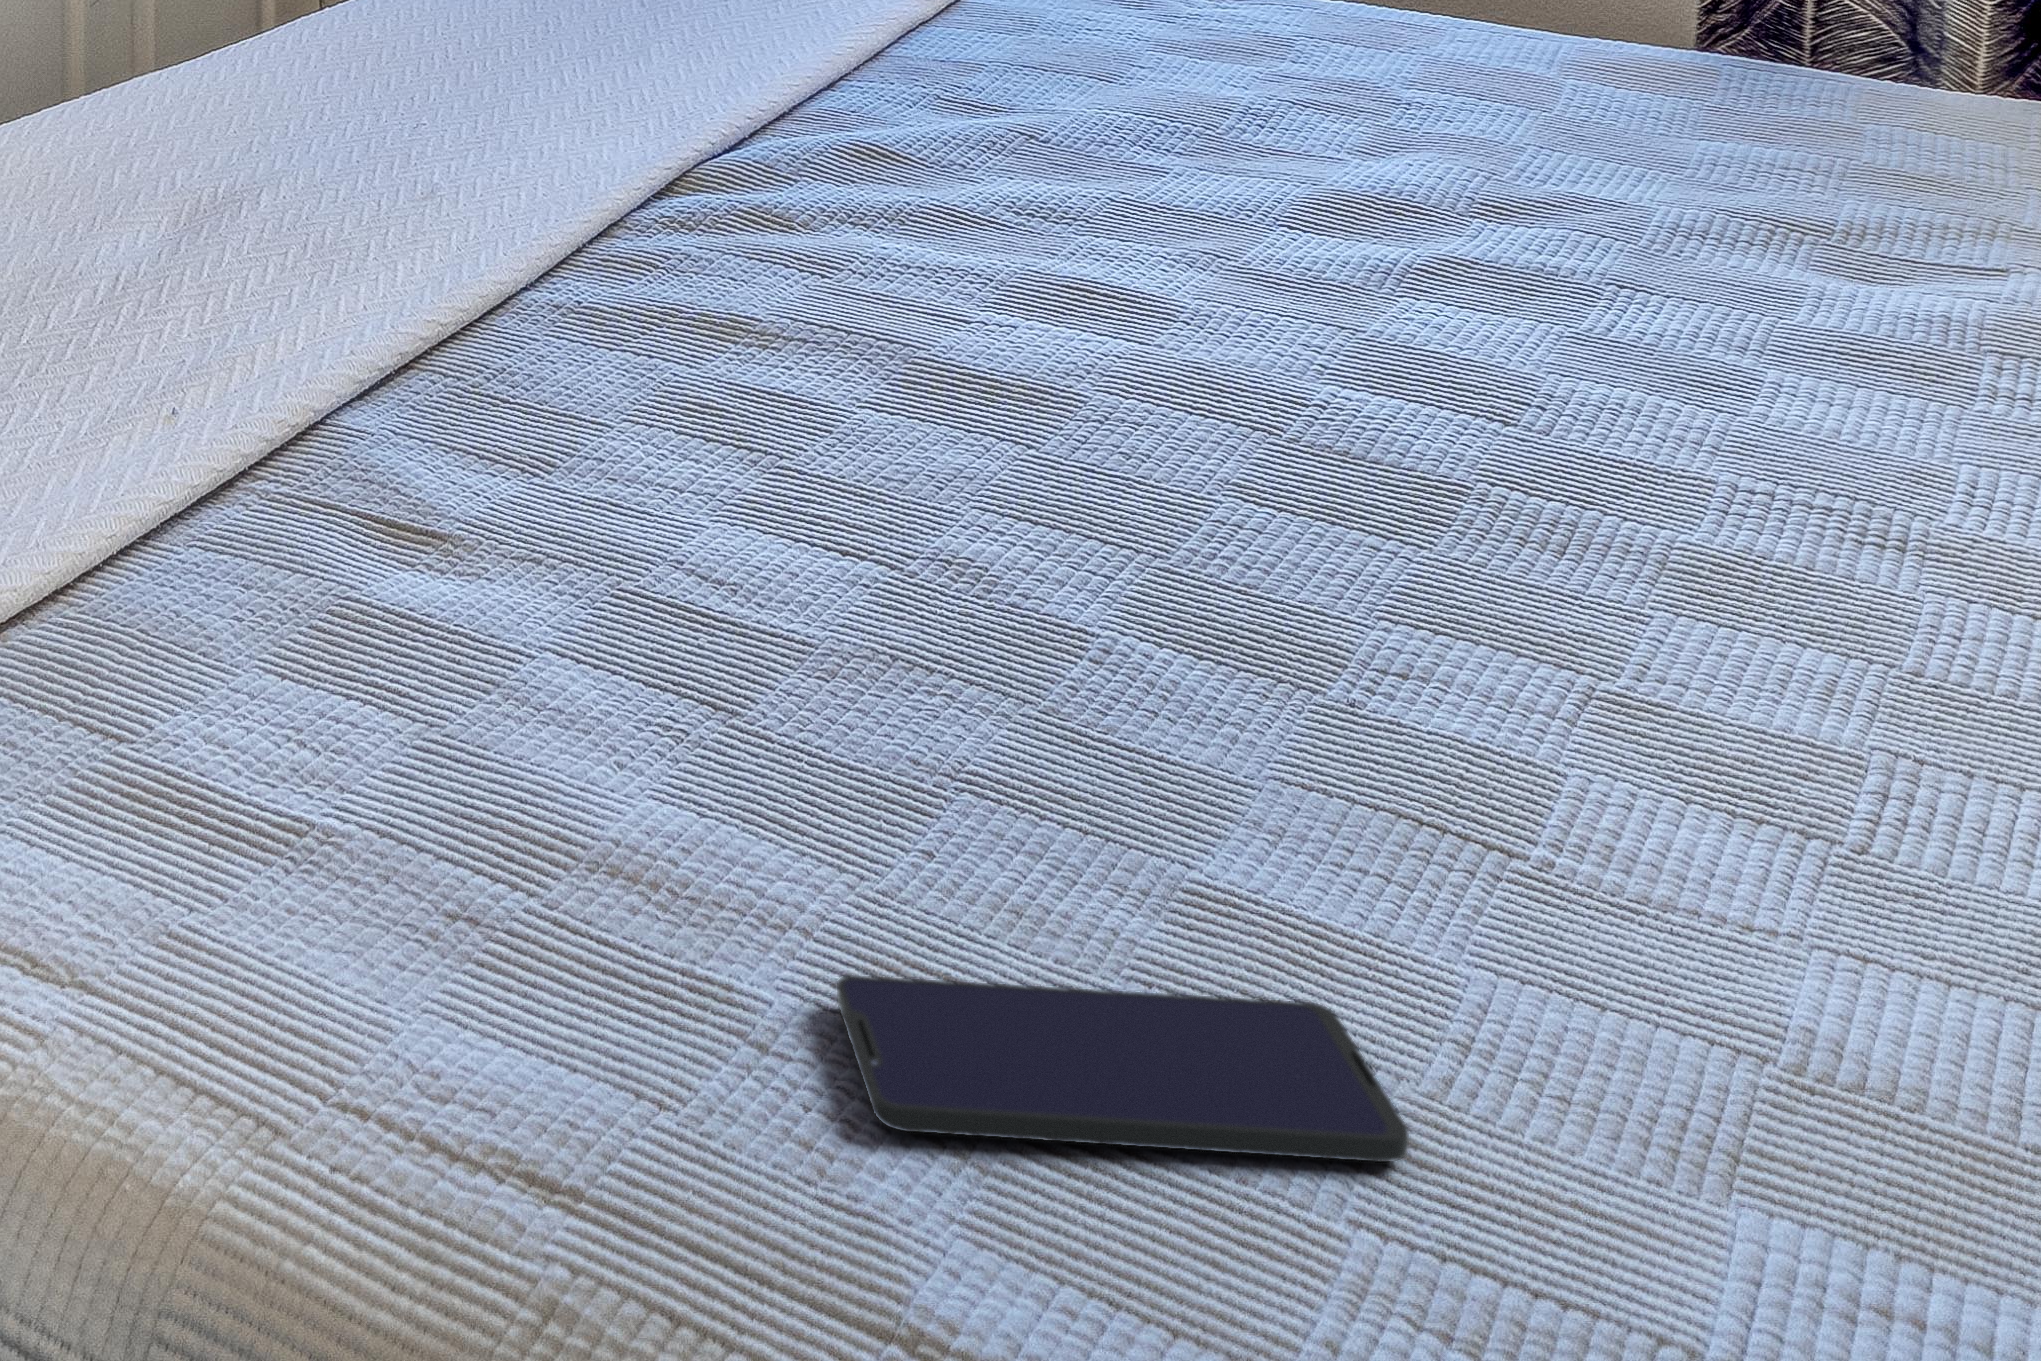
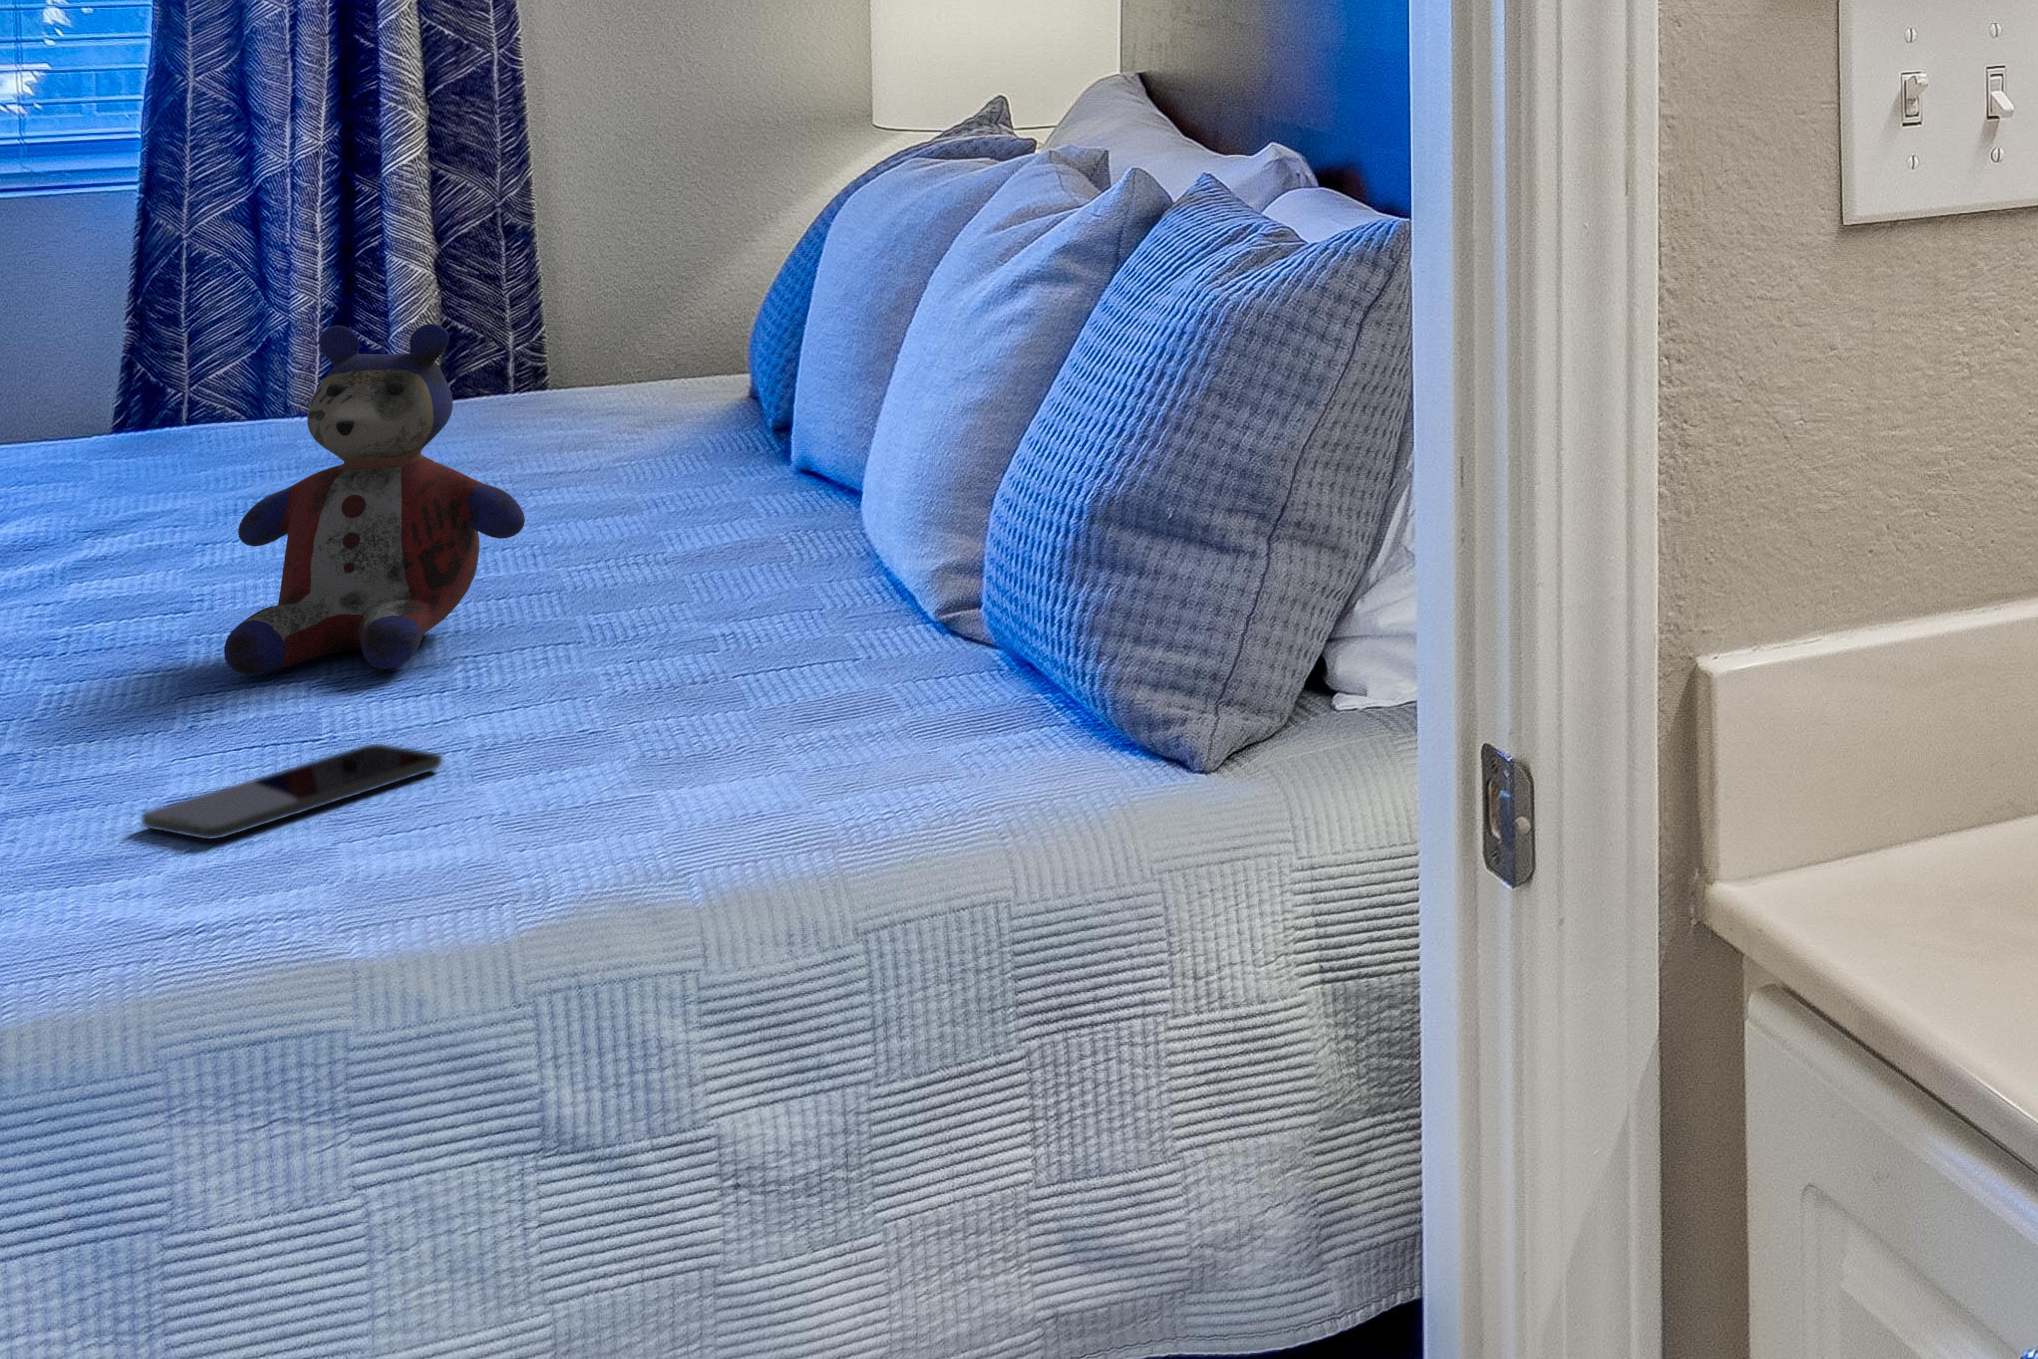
stuffed bear: none [1276,52,1861,779] -> present [224,324,525,674]

